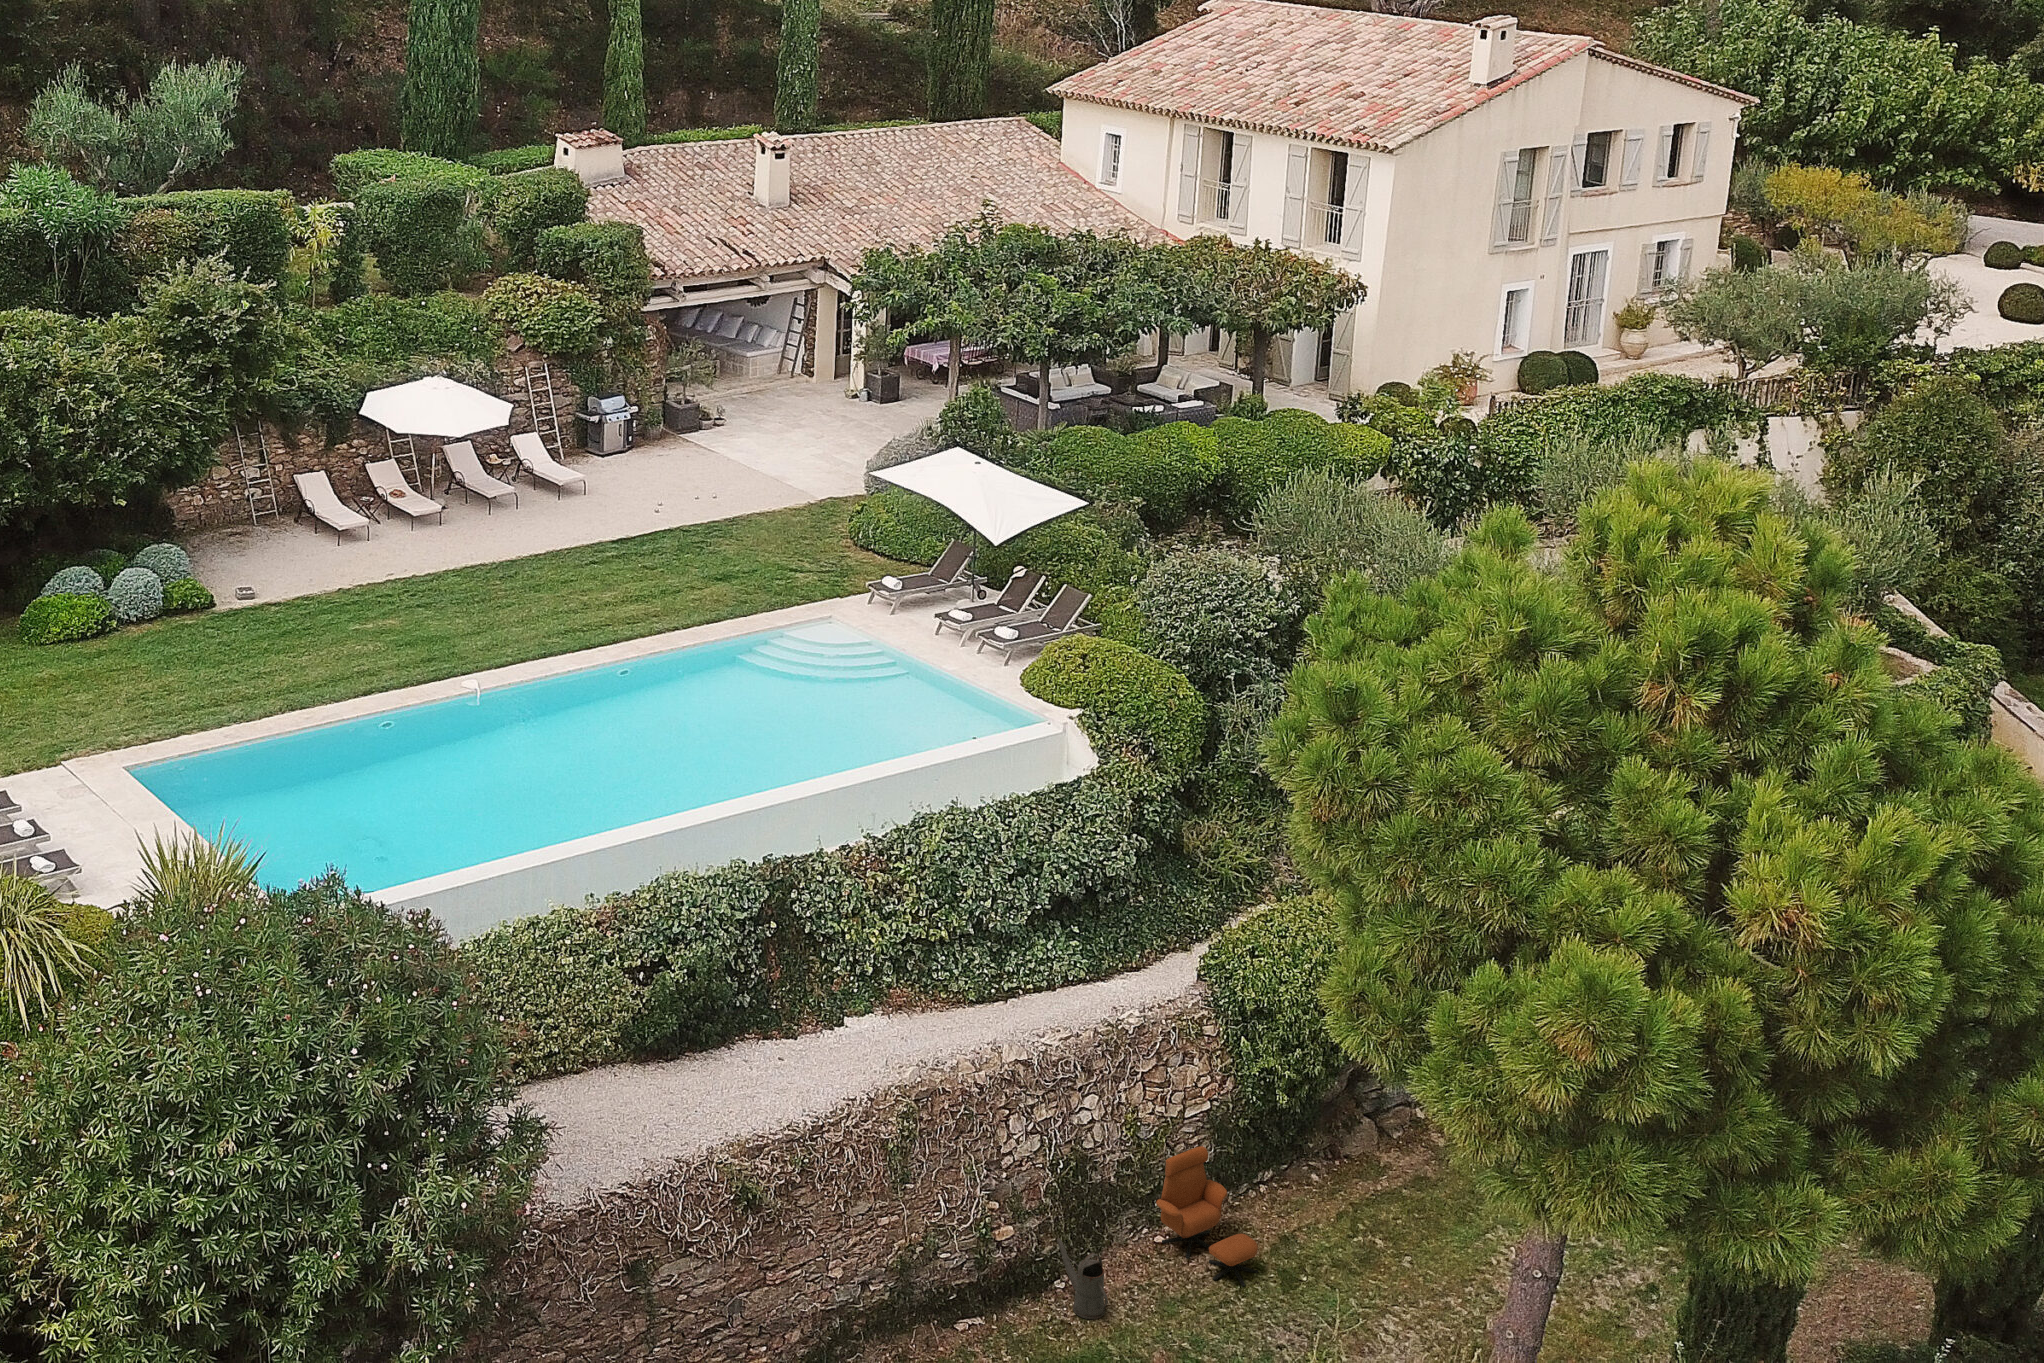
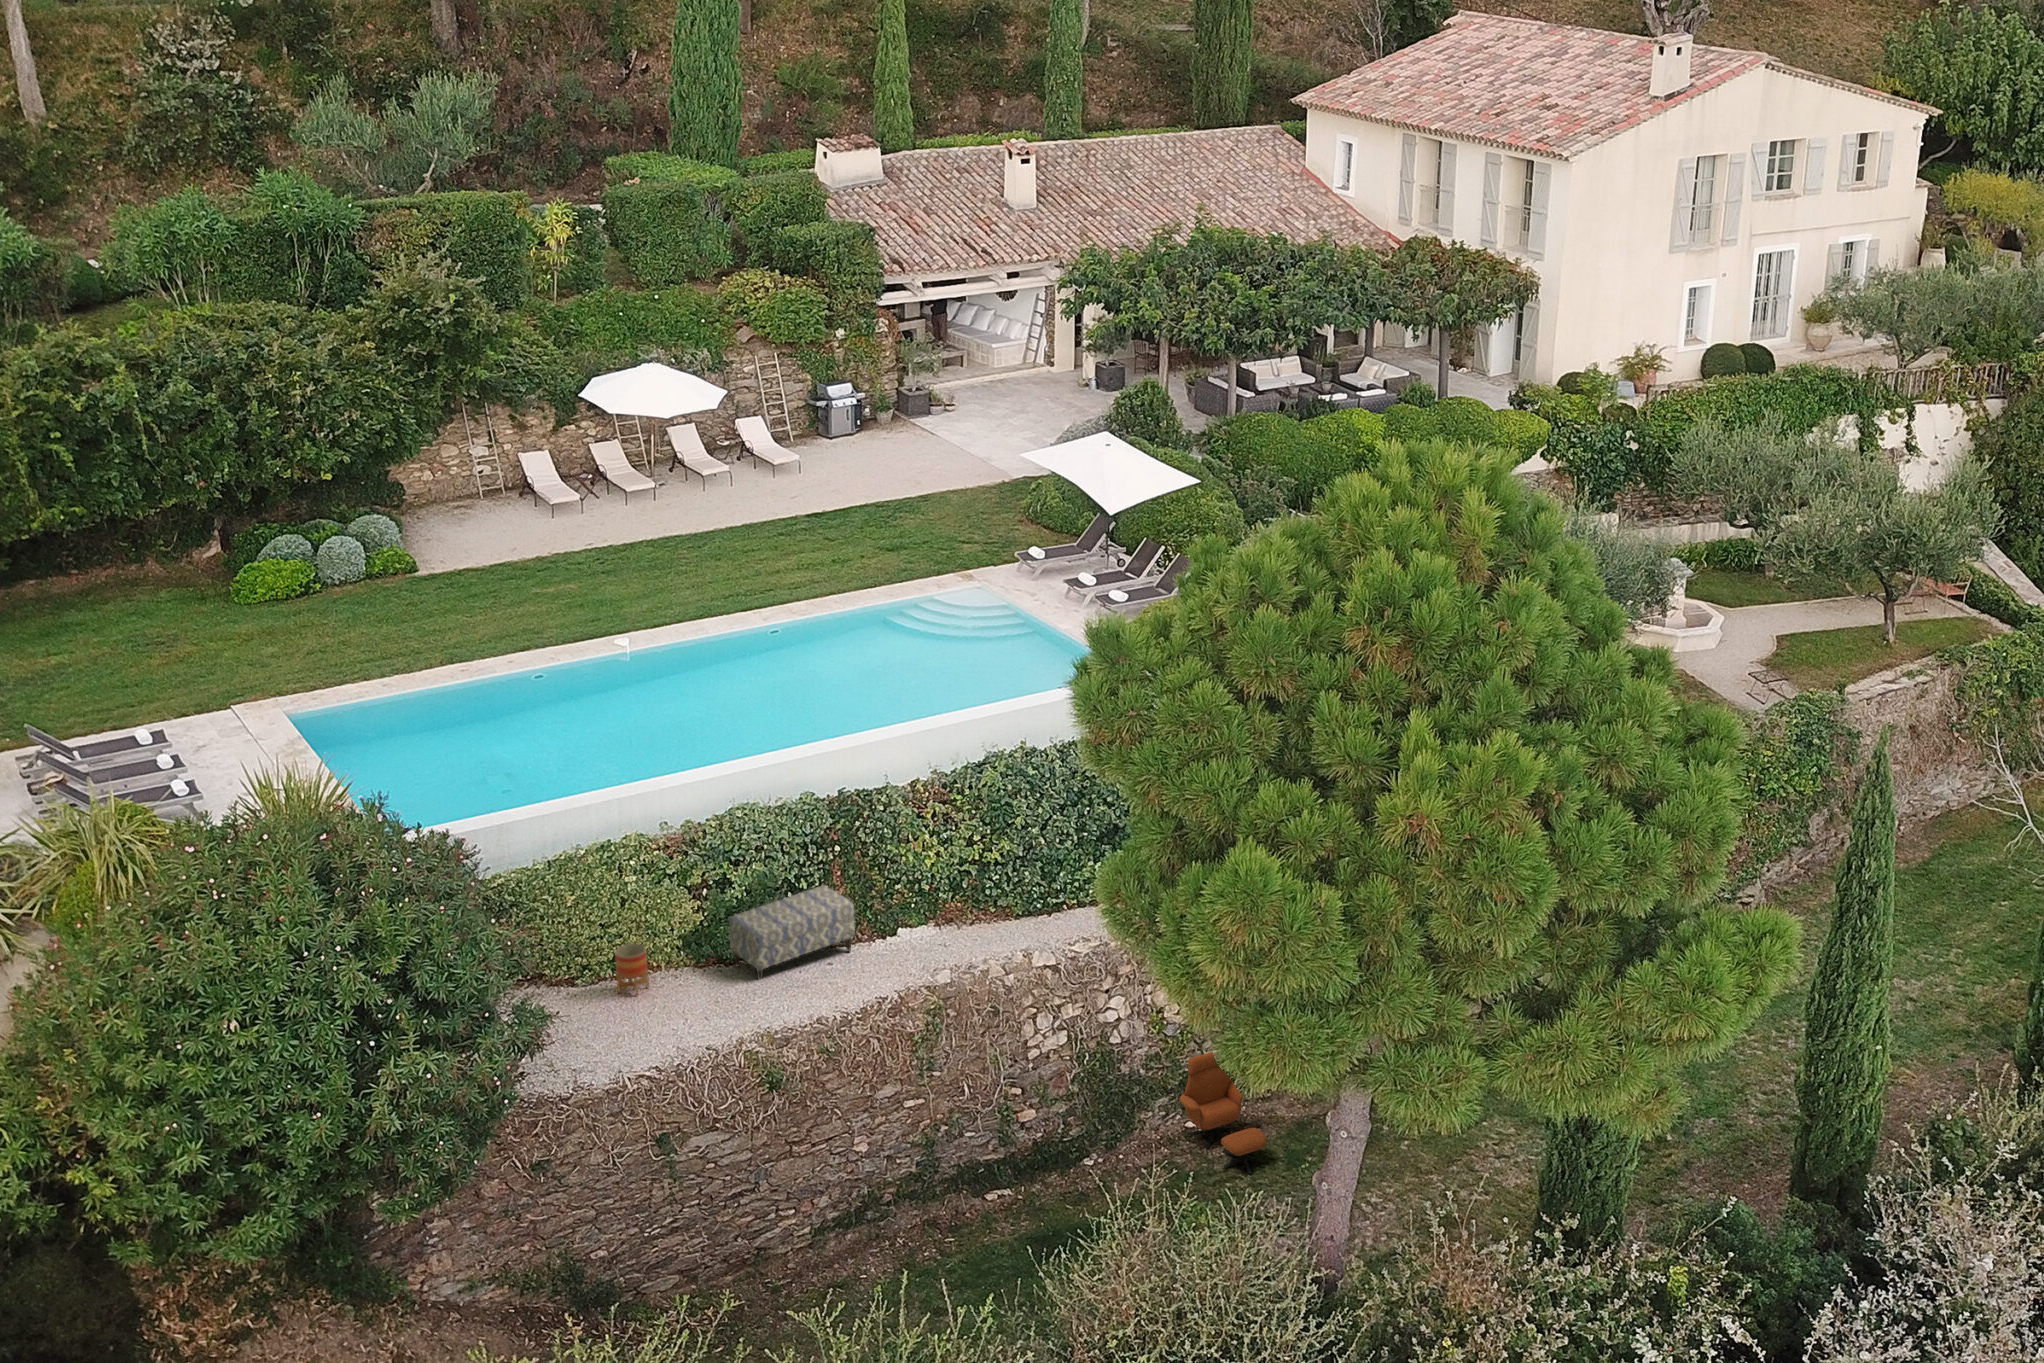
bench: none [668,975,802,1090] -> present [729,885,855,980]
planter: none [553,1048,588,1110] -> present [615,943,649,996]
watering can: present [1057,1238,1108,1319] -> none [1081,1126,1120,1199]

